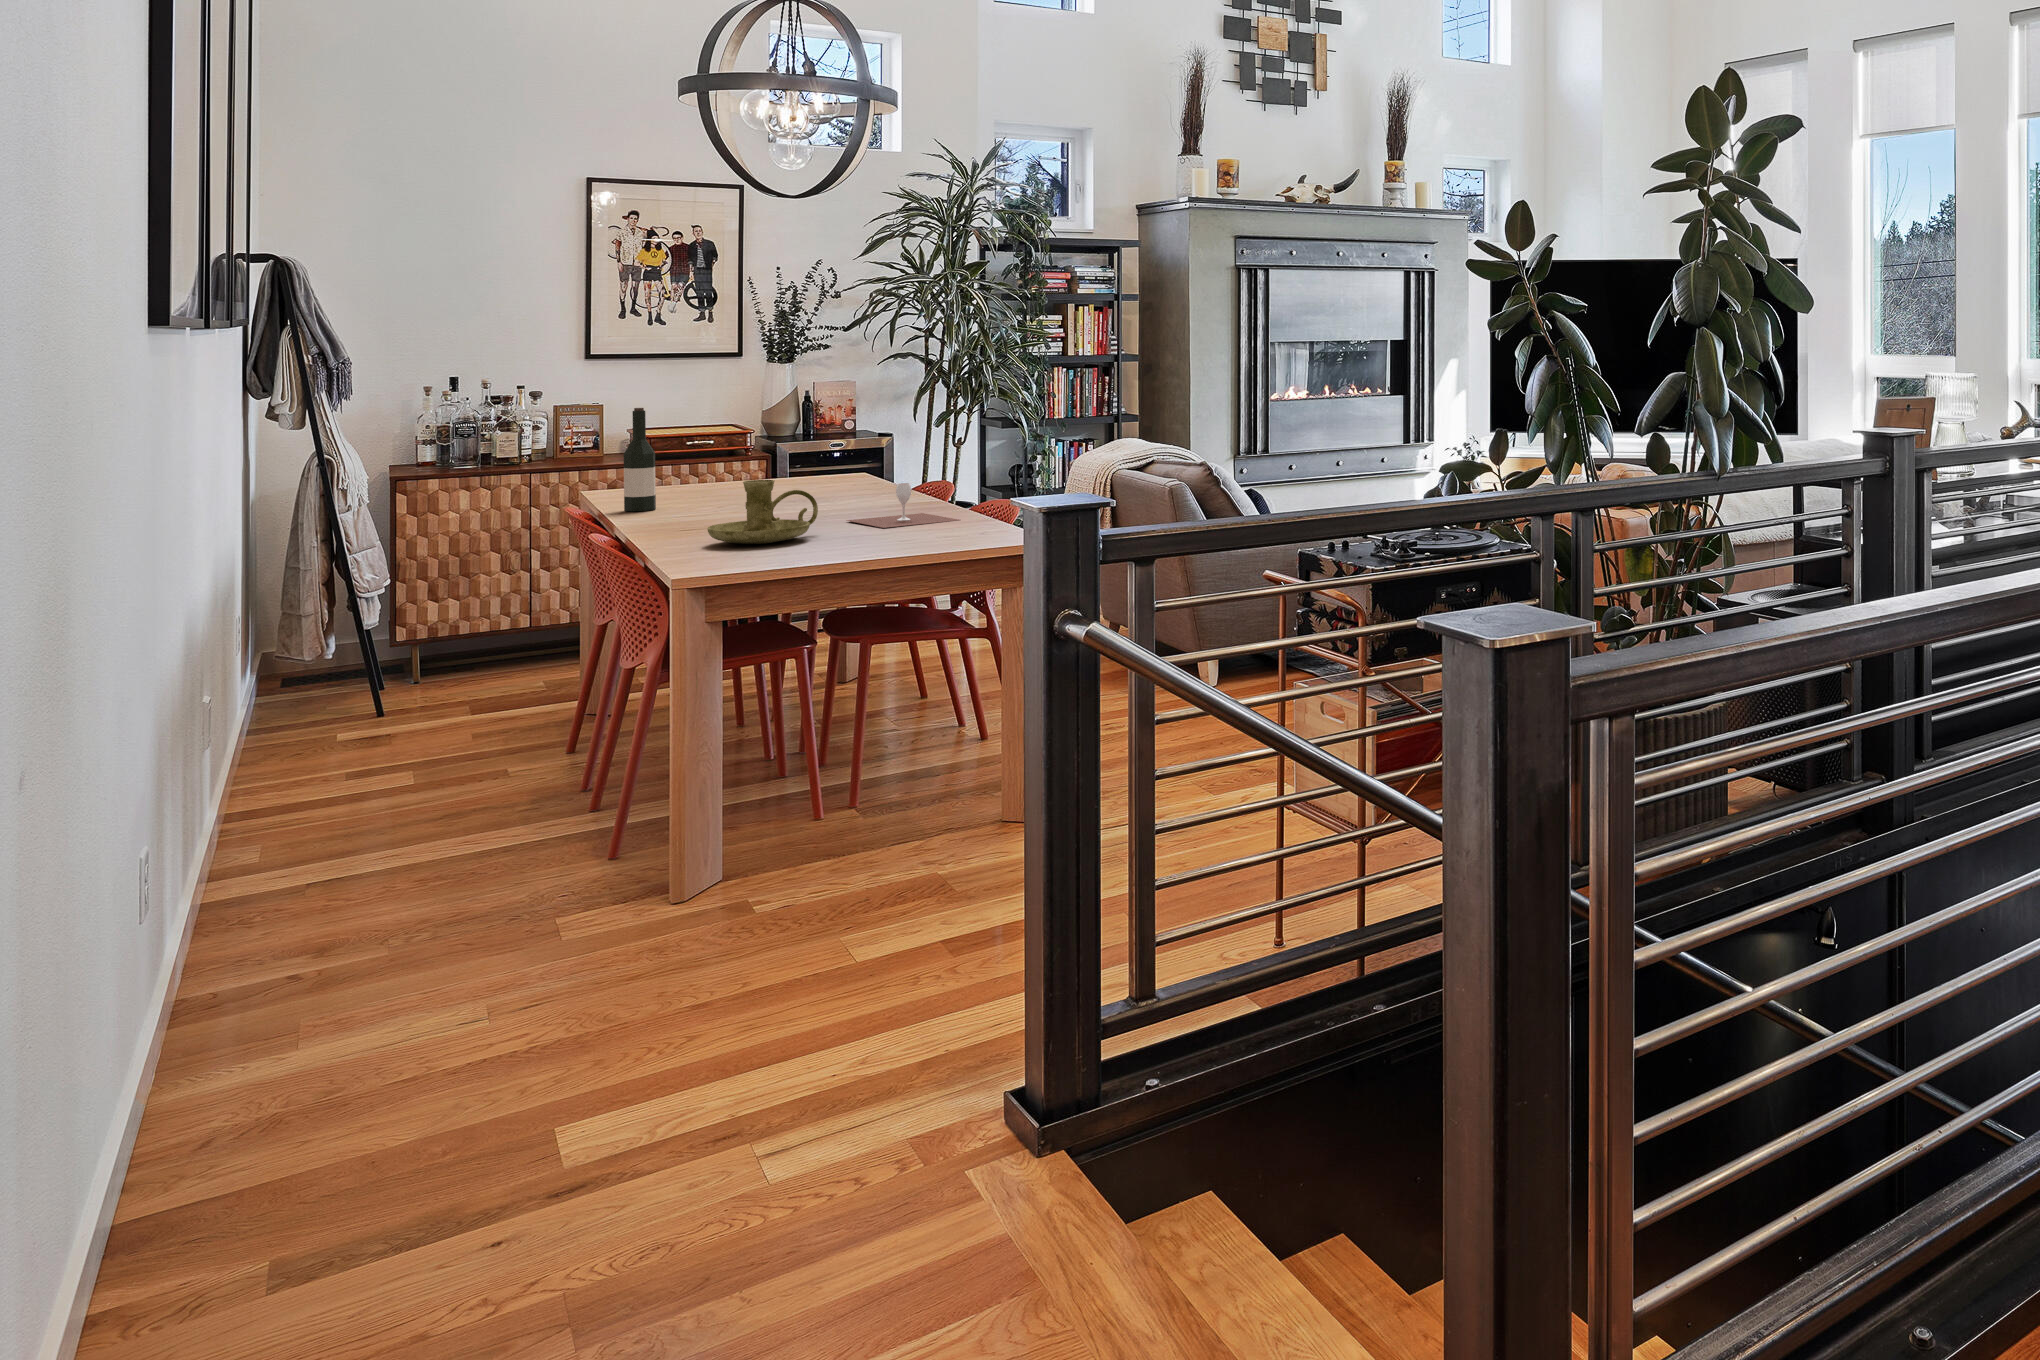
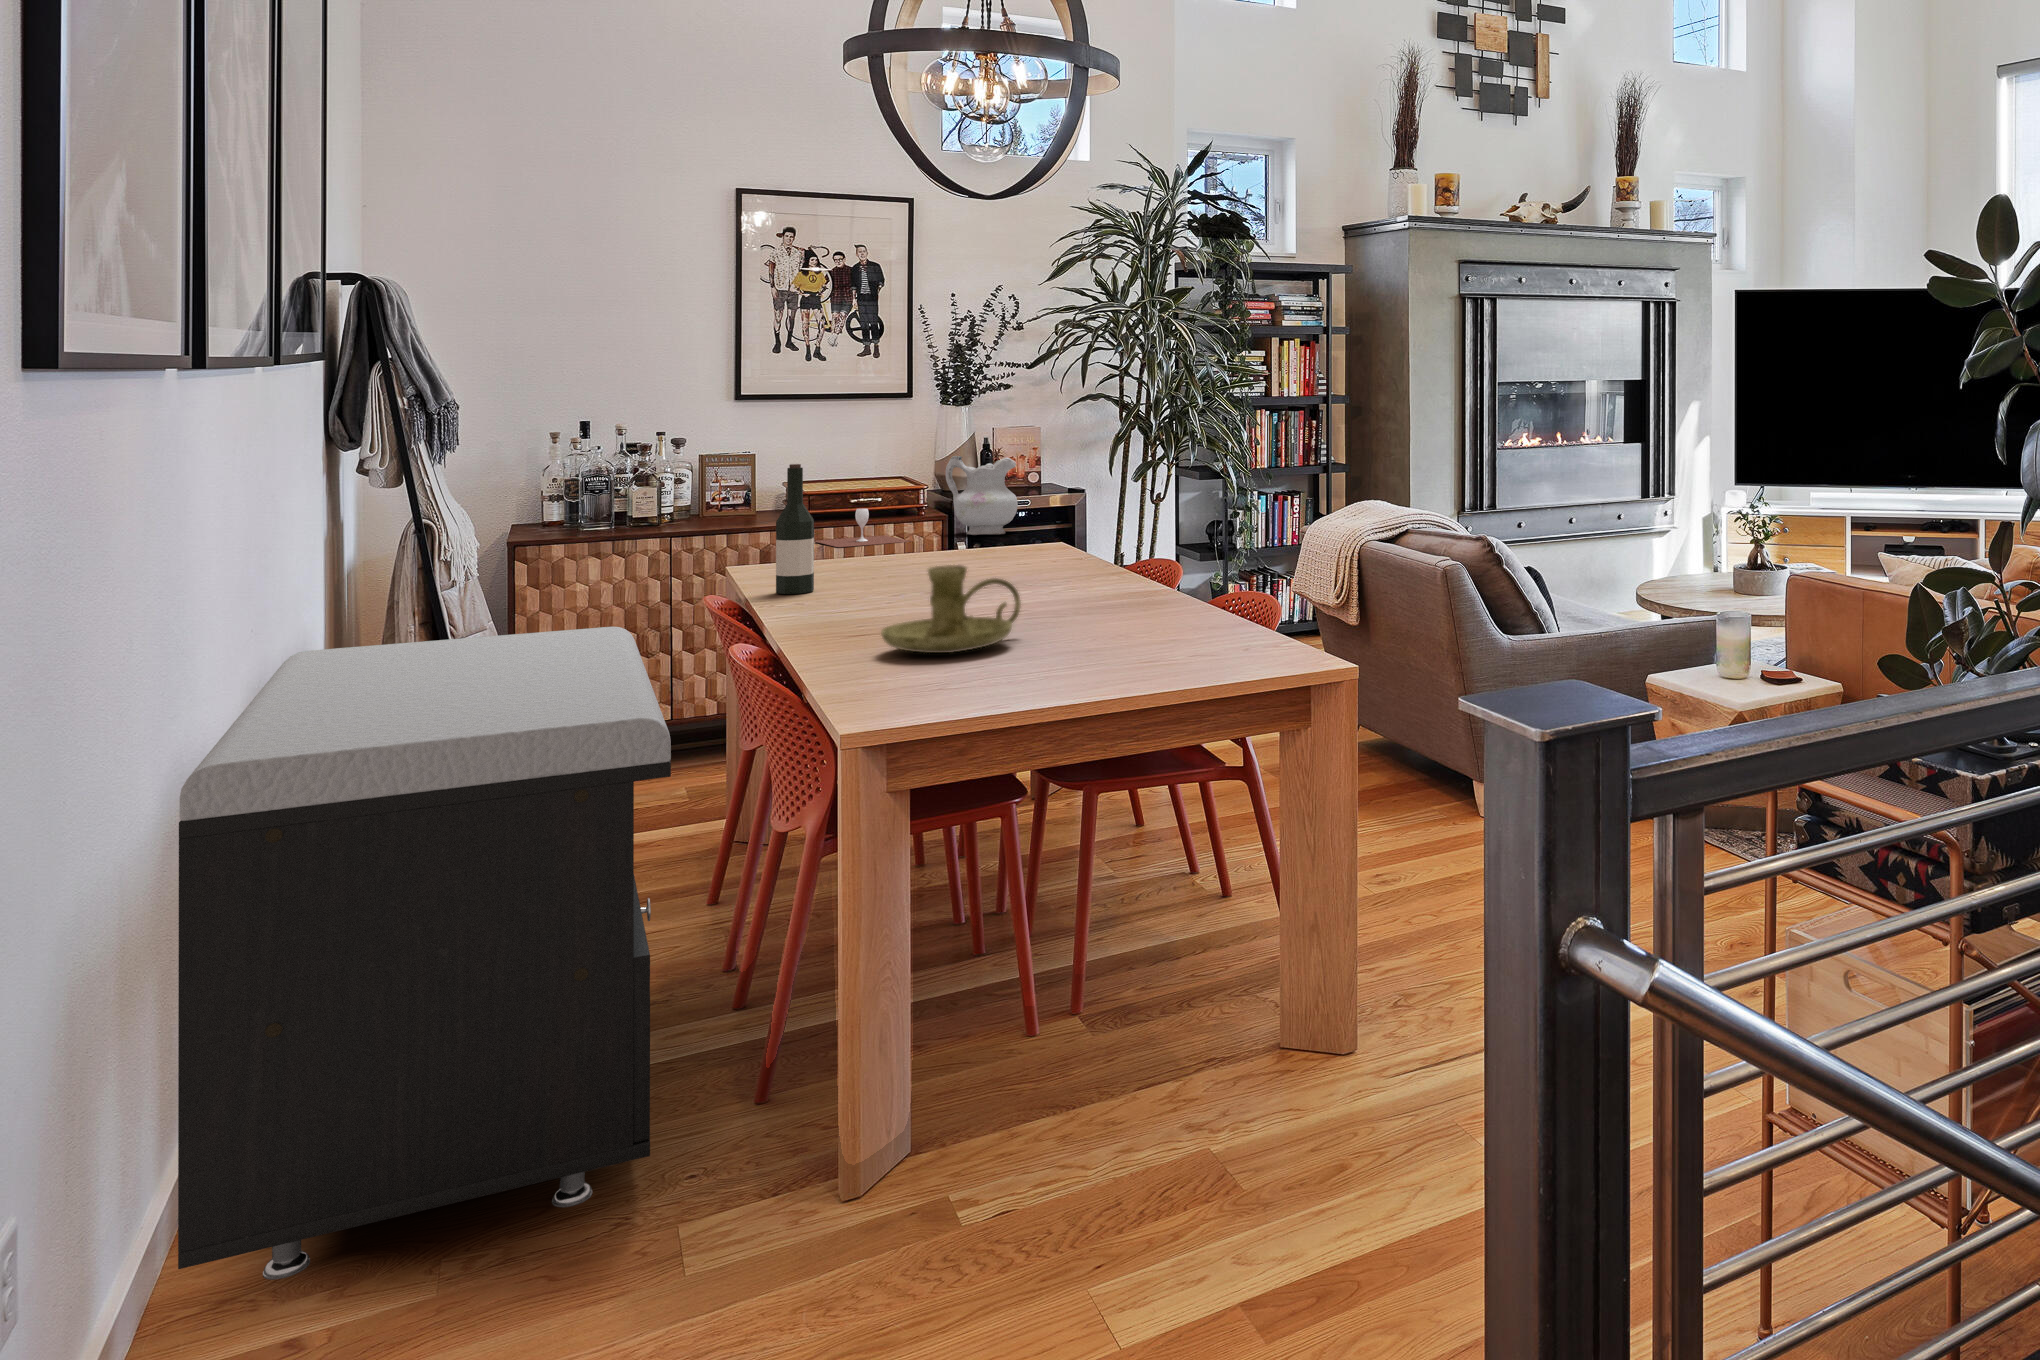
ceramic pitcher: none [772,404,835,471] -> present [946,456,1018,535]
wine glass: present [847,483,959,528] -> present [814,508,912,547]
storage bench: none [208,529,552,956] -> present [178,627,671,1280]

